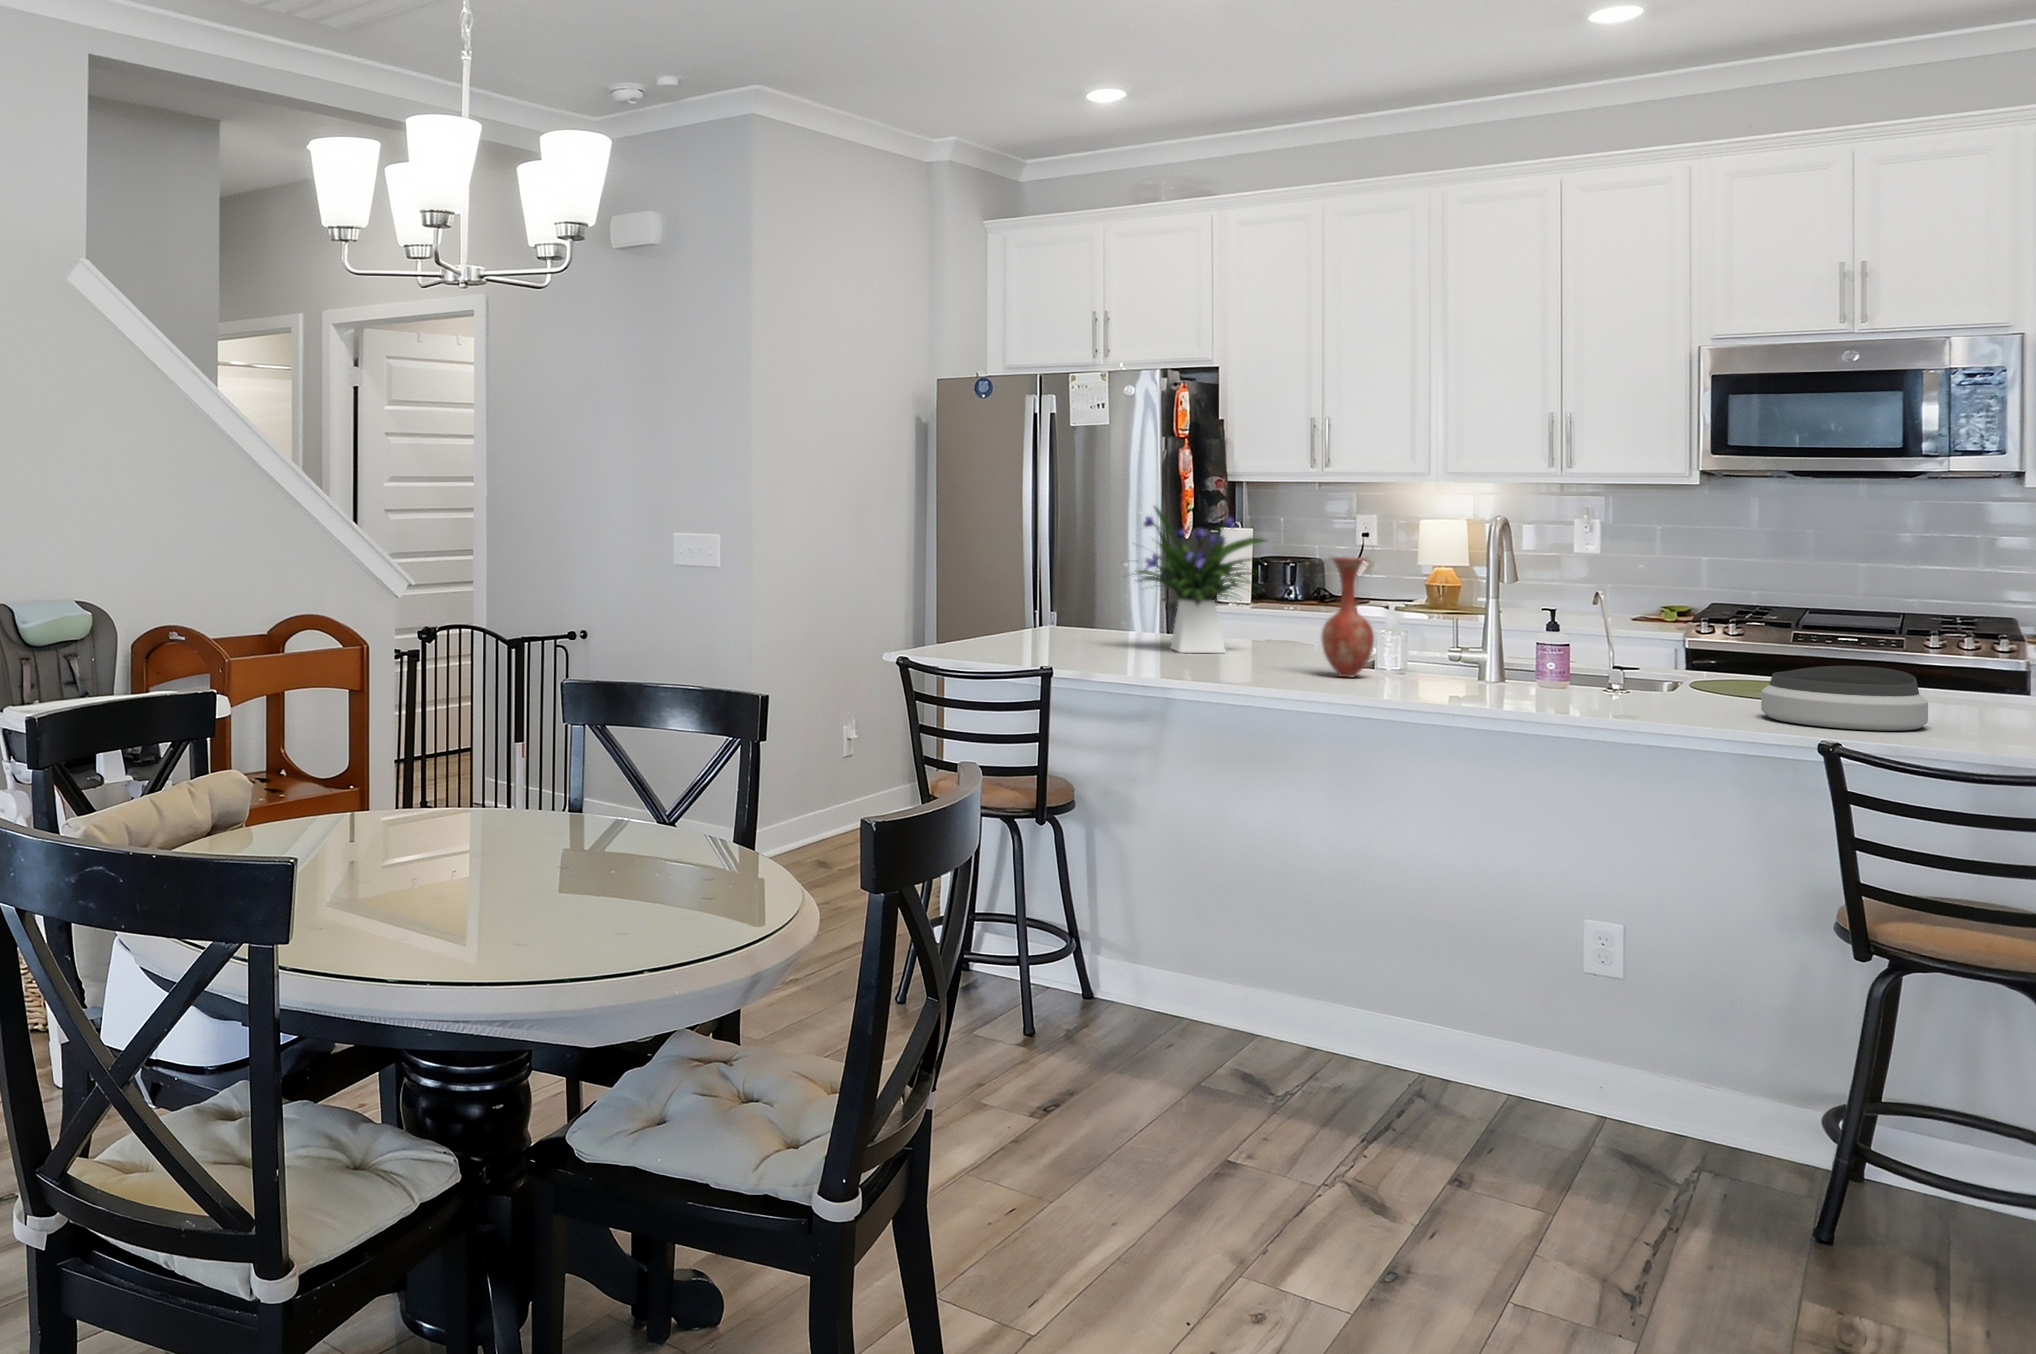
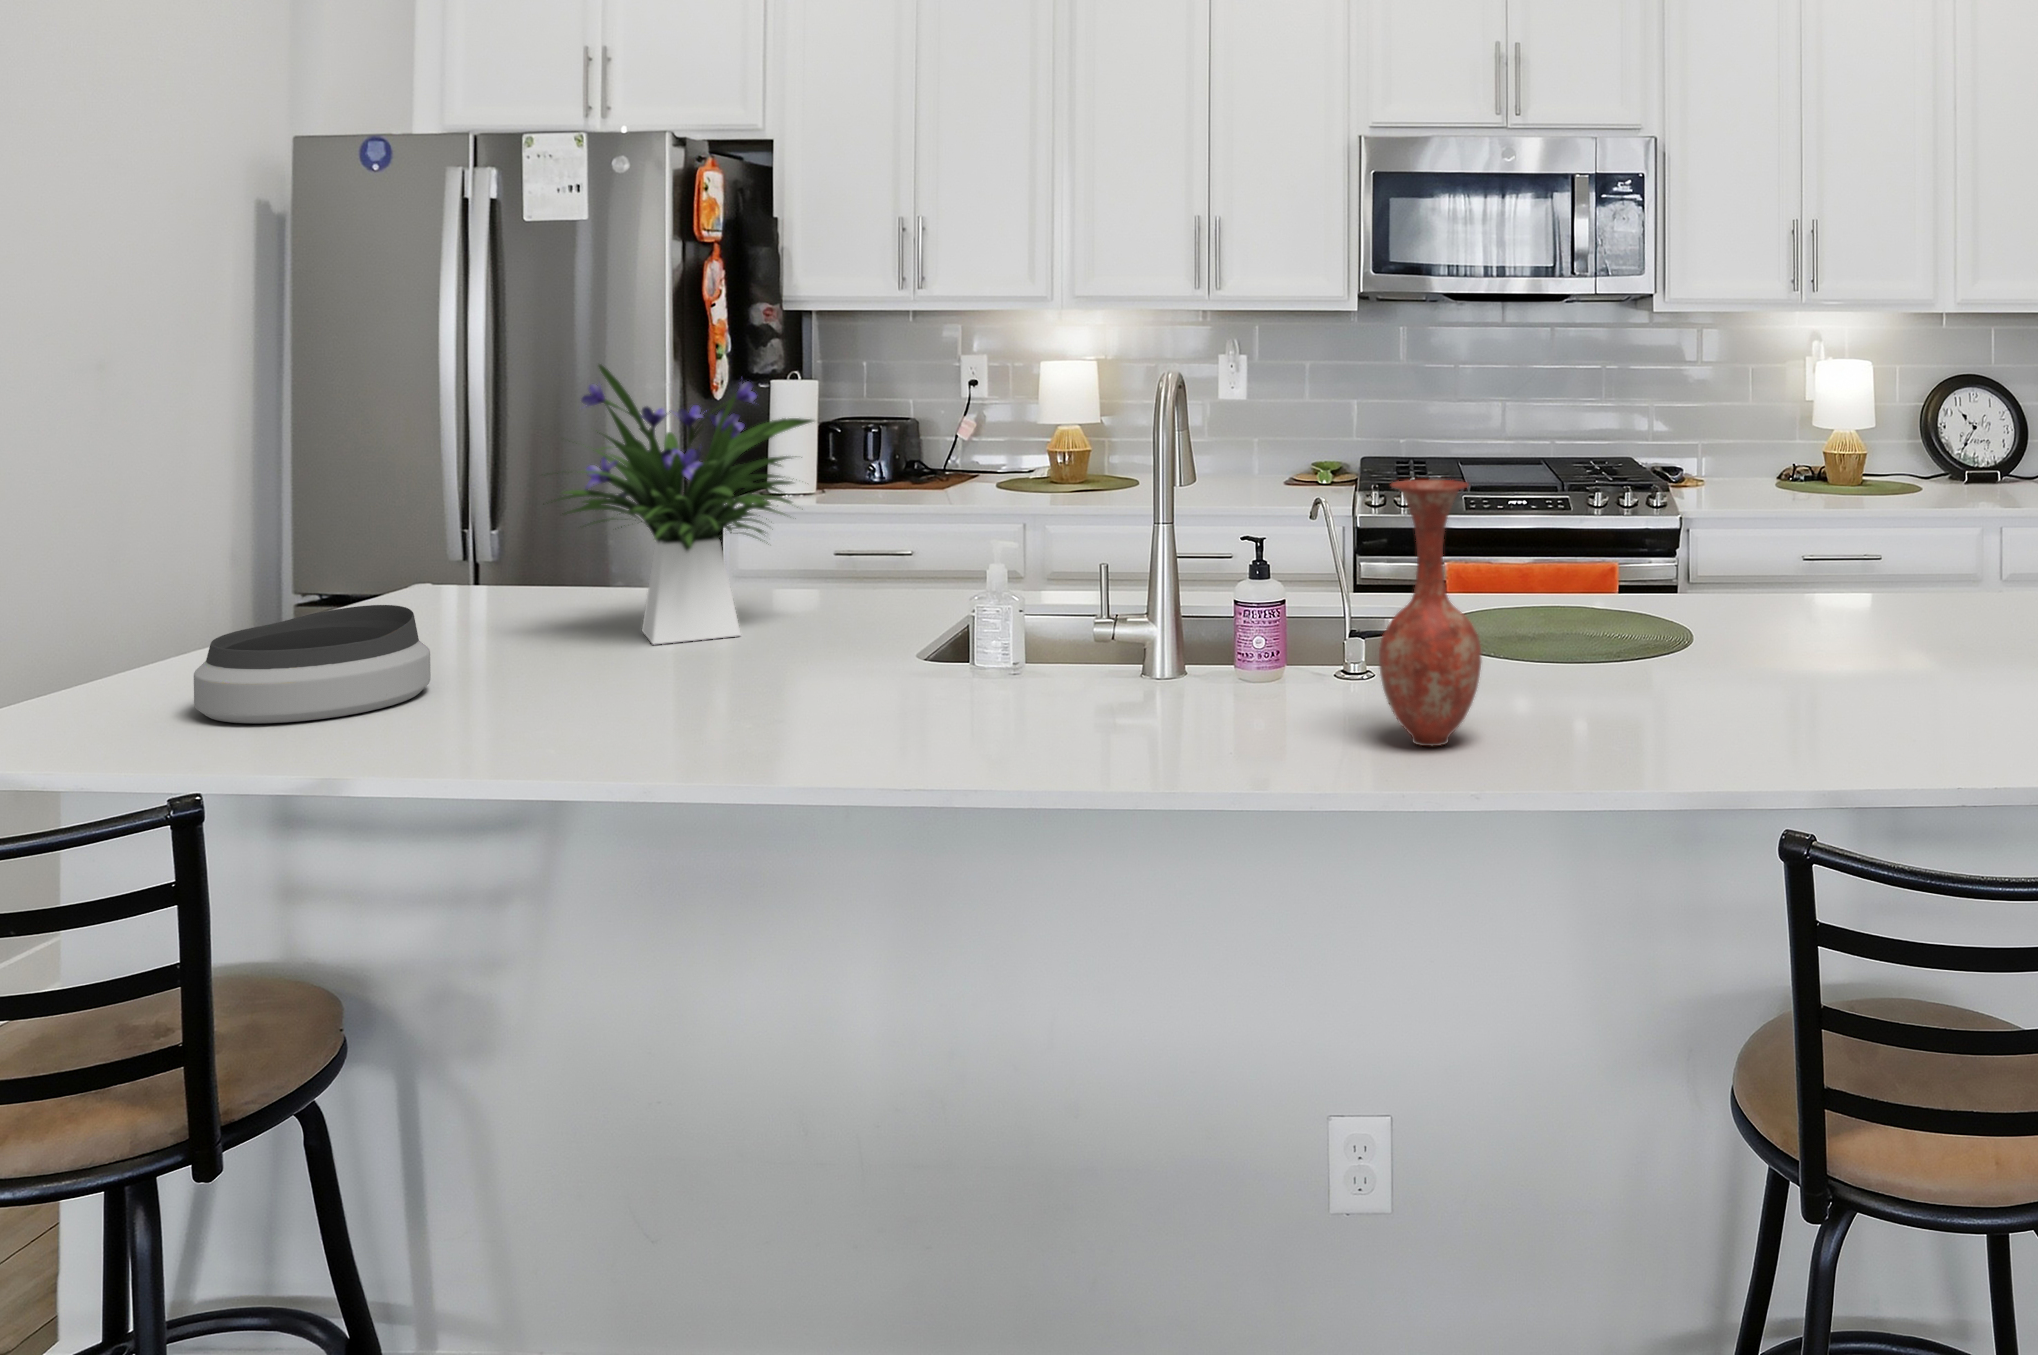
vase: present [1321,557,1374,678] -> present [1379,480,1481,746]
bowl: present [1761,666,1928,731] -> present [194,605,431,723]

